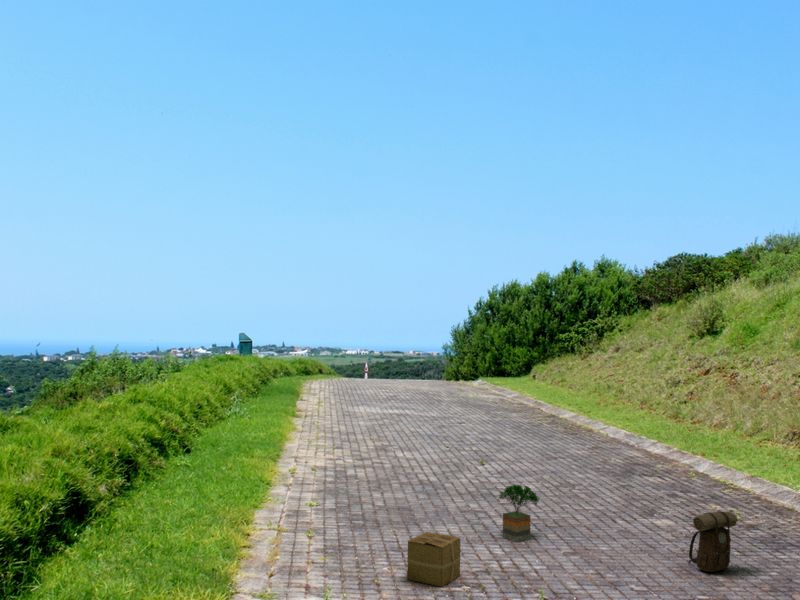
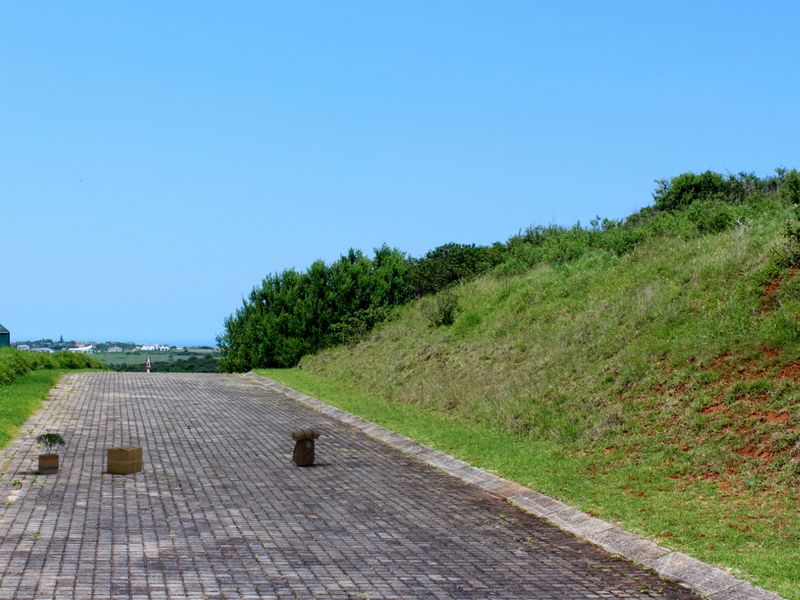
potted tree: present [499,485,539,542] -> present [37,433,66,474]

